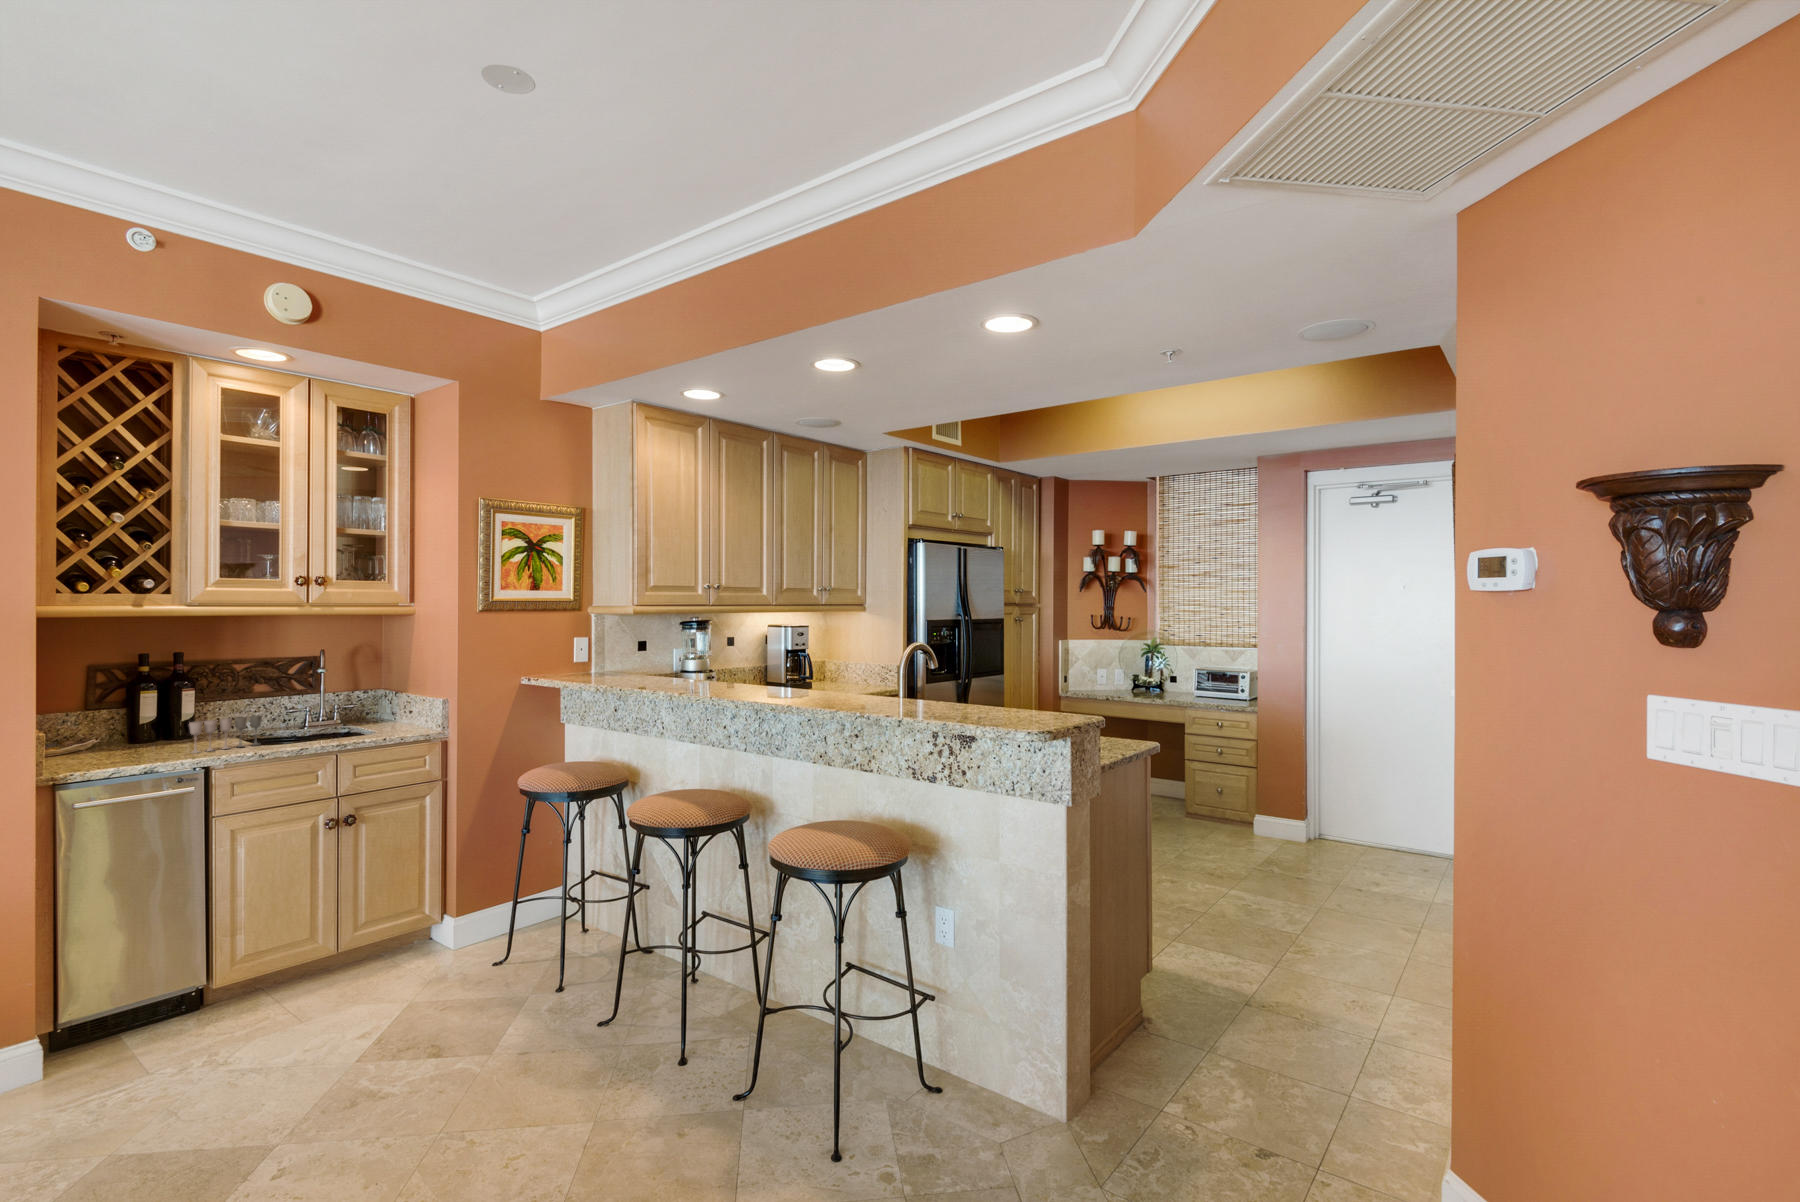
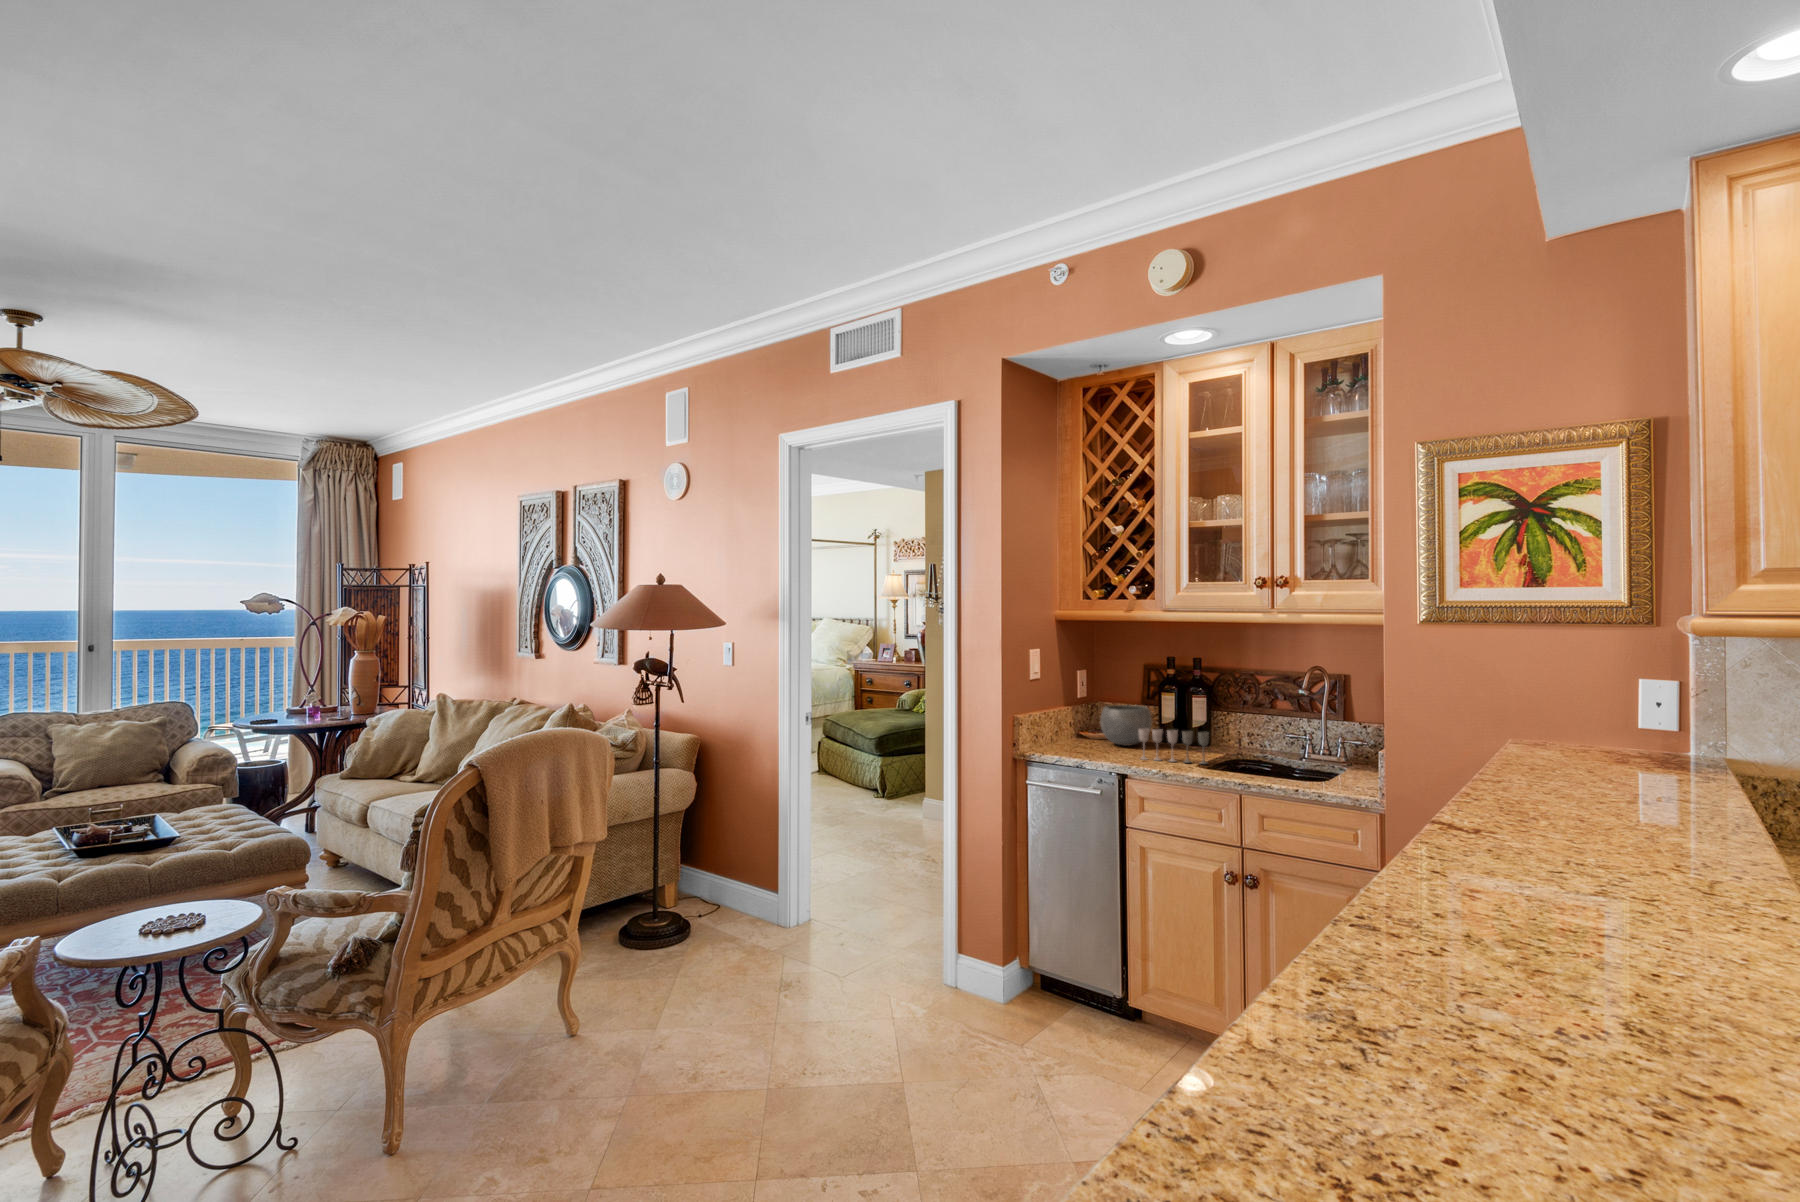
ceramic bowl: none [71,706,145,752] -> present [1100,705,1152,746]

